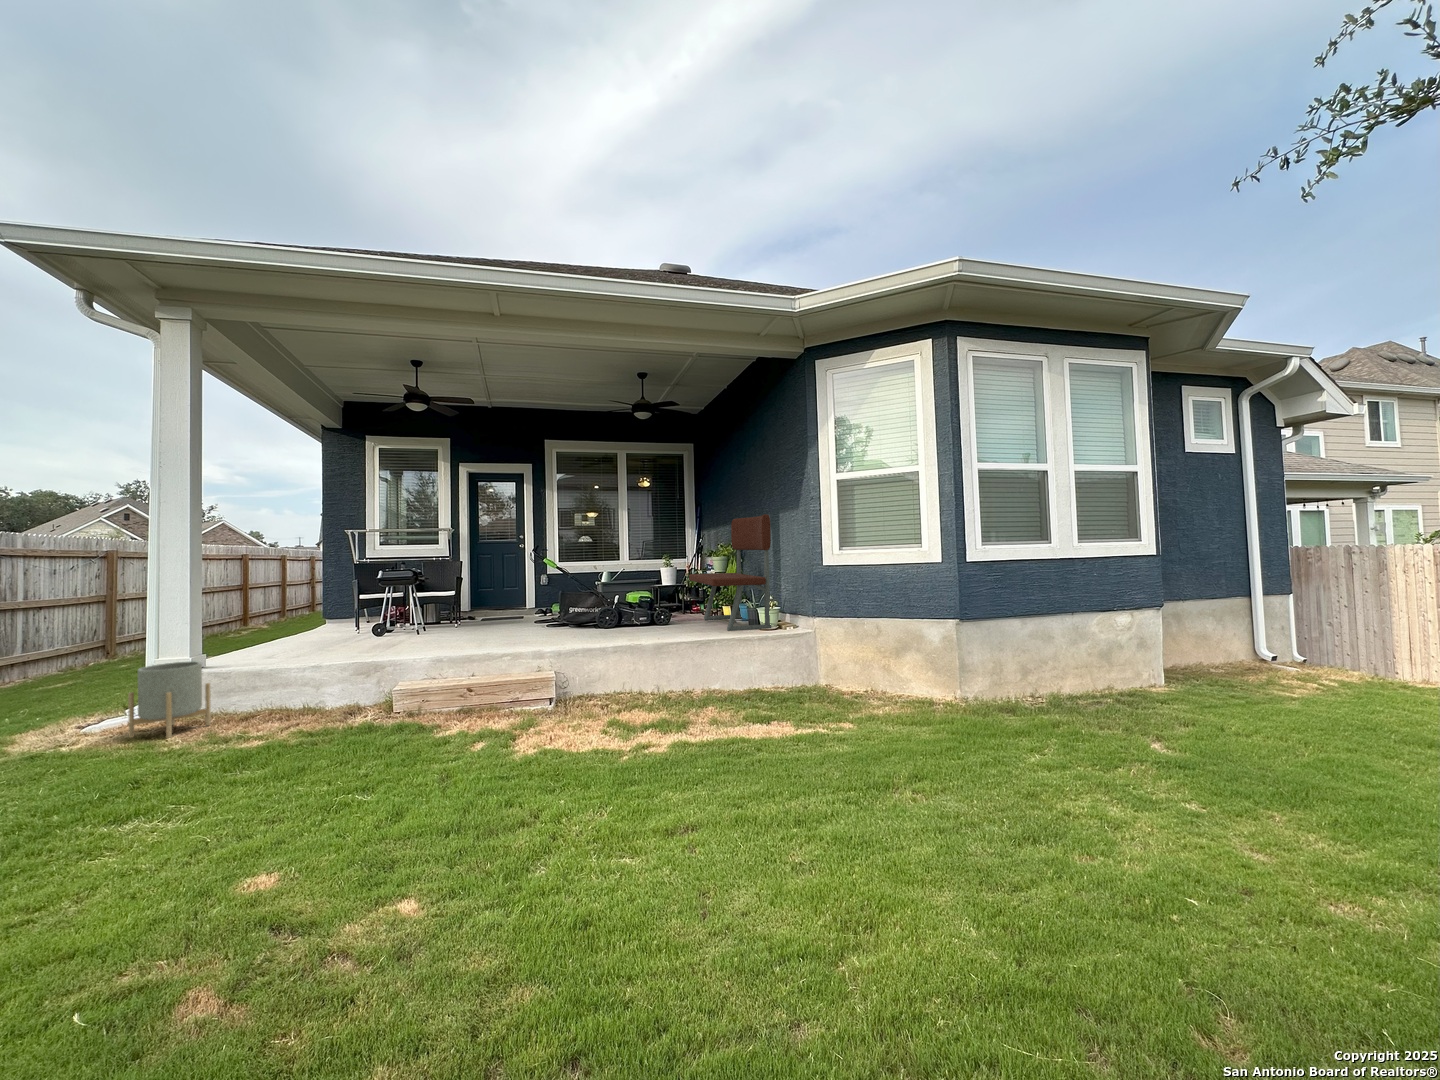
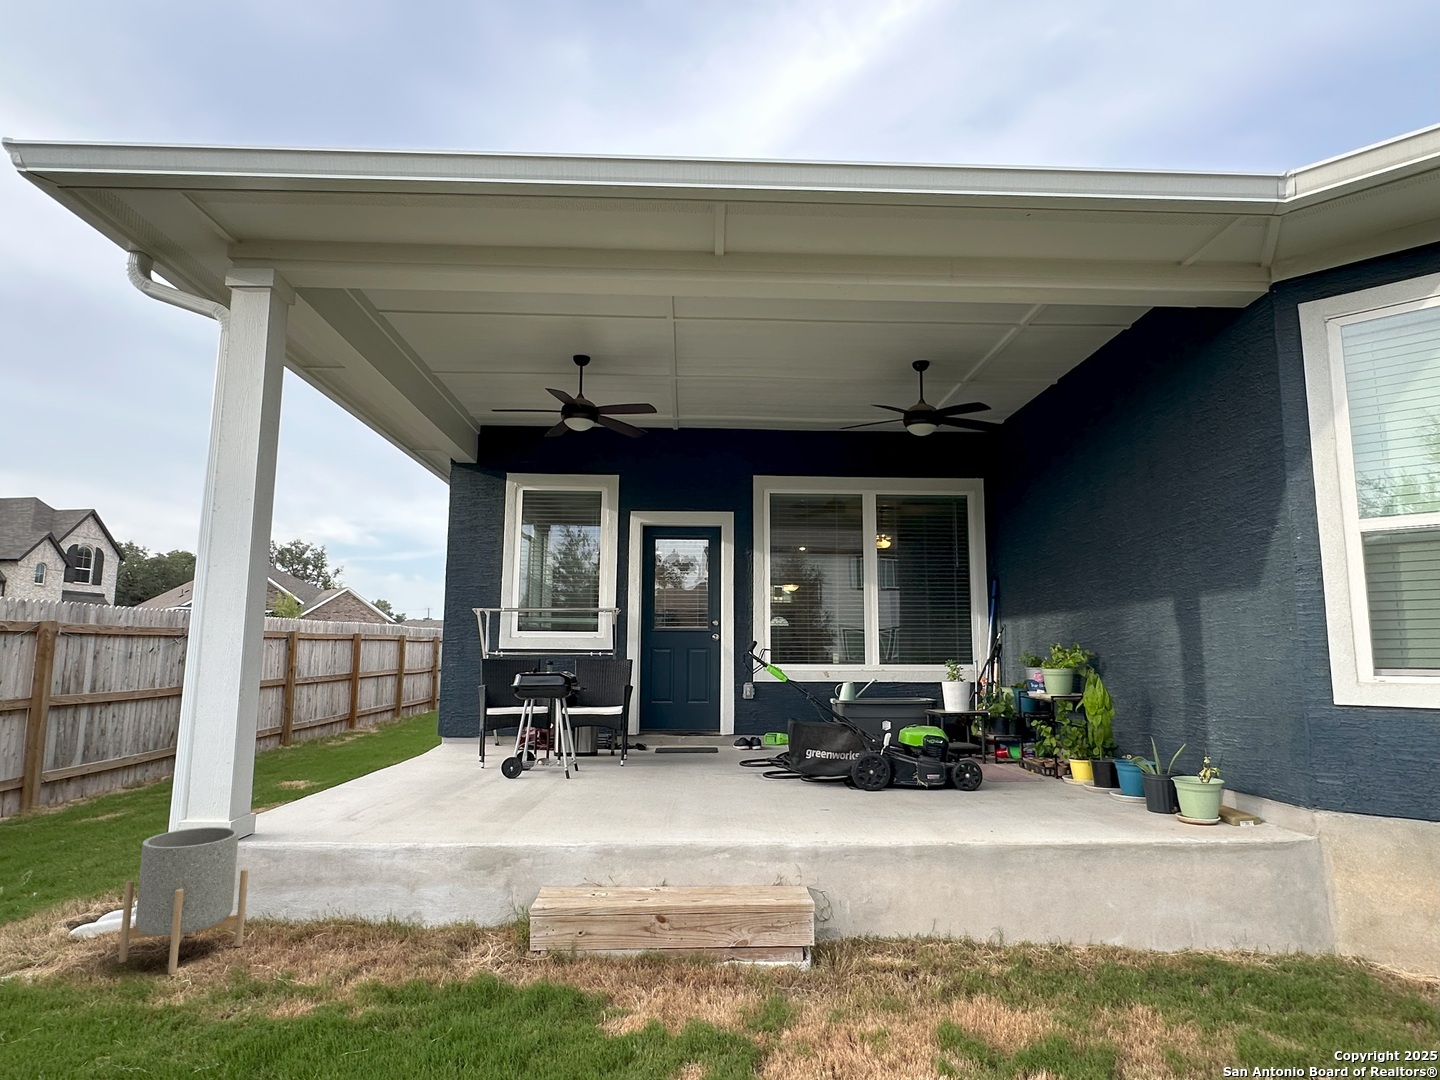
bench: present [689,514,772,631] -> none [1018,591,1223,824]

